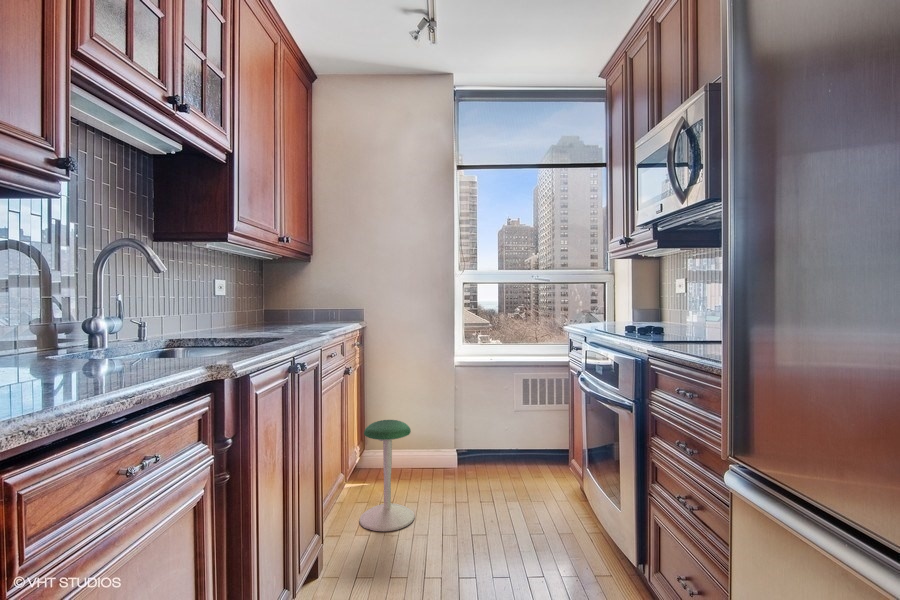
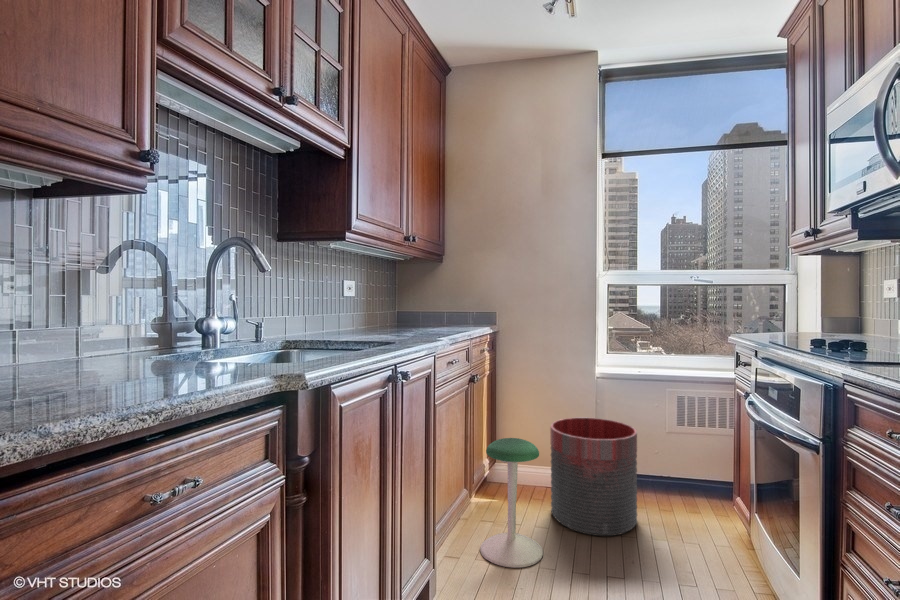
trash can: none [417,399,488,496] -> present [550,417,637,536]

